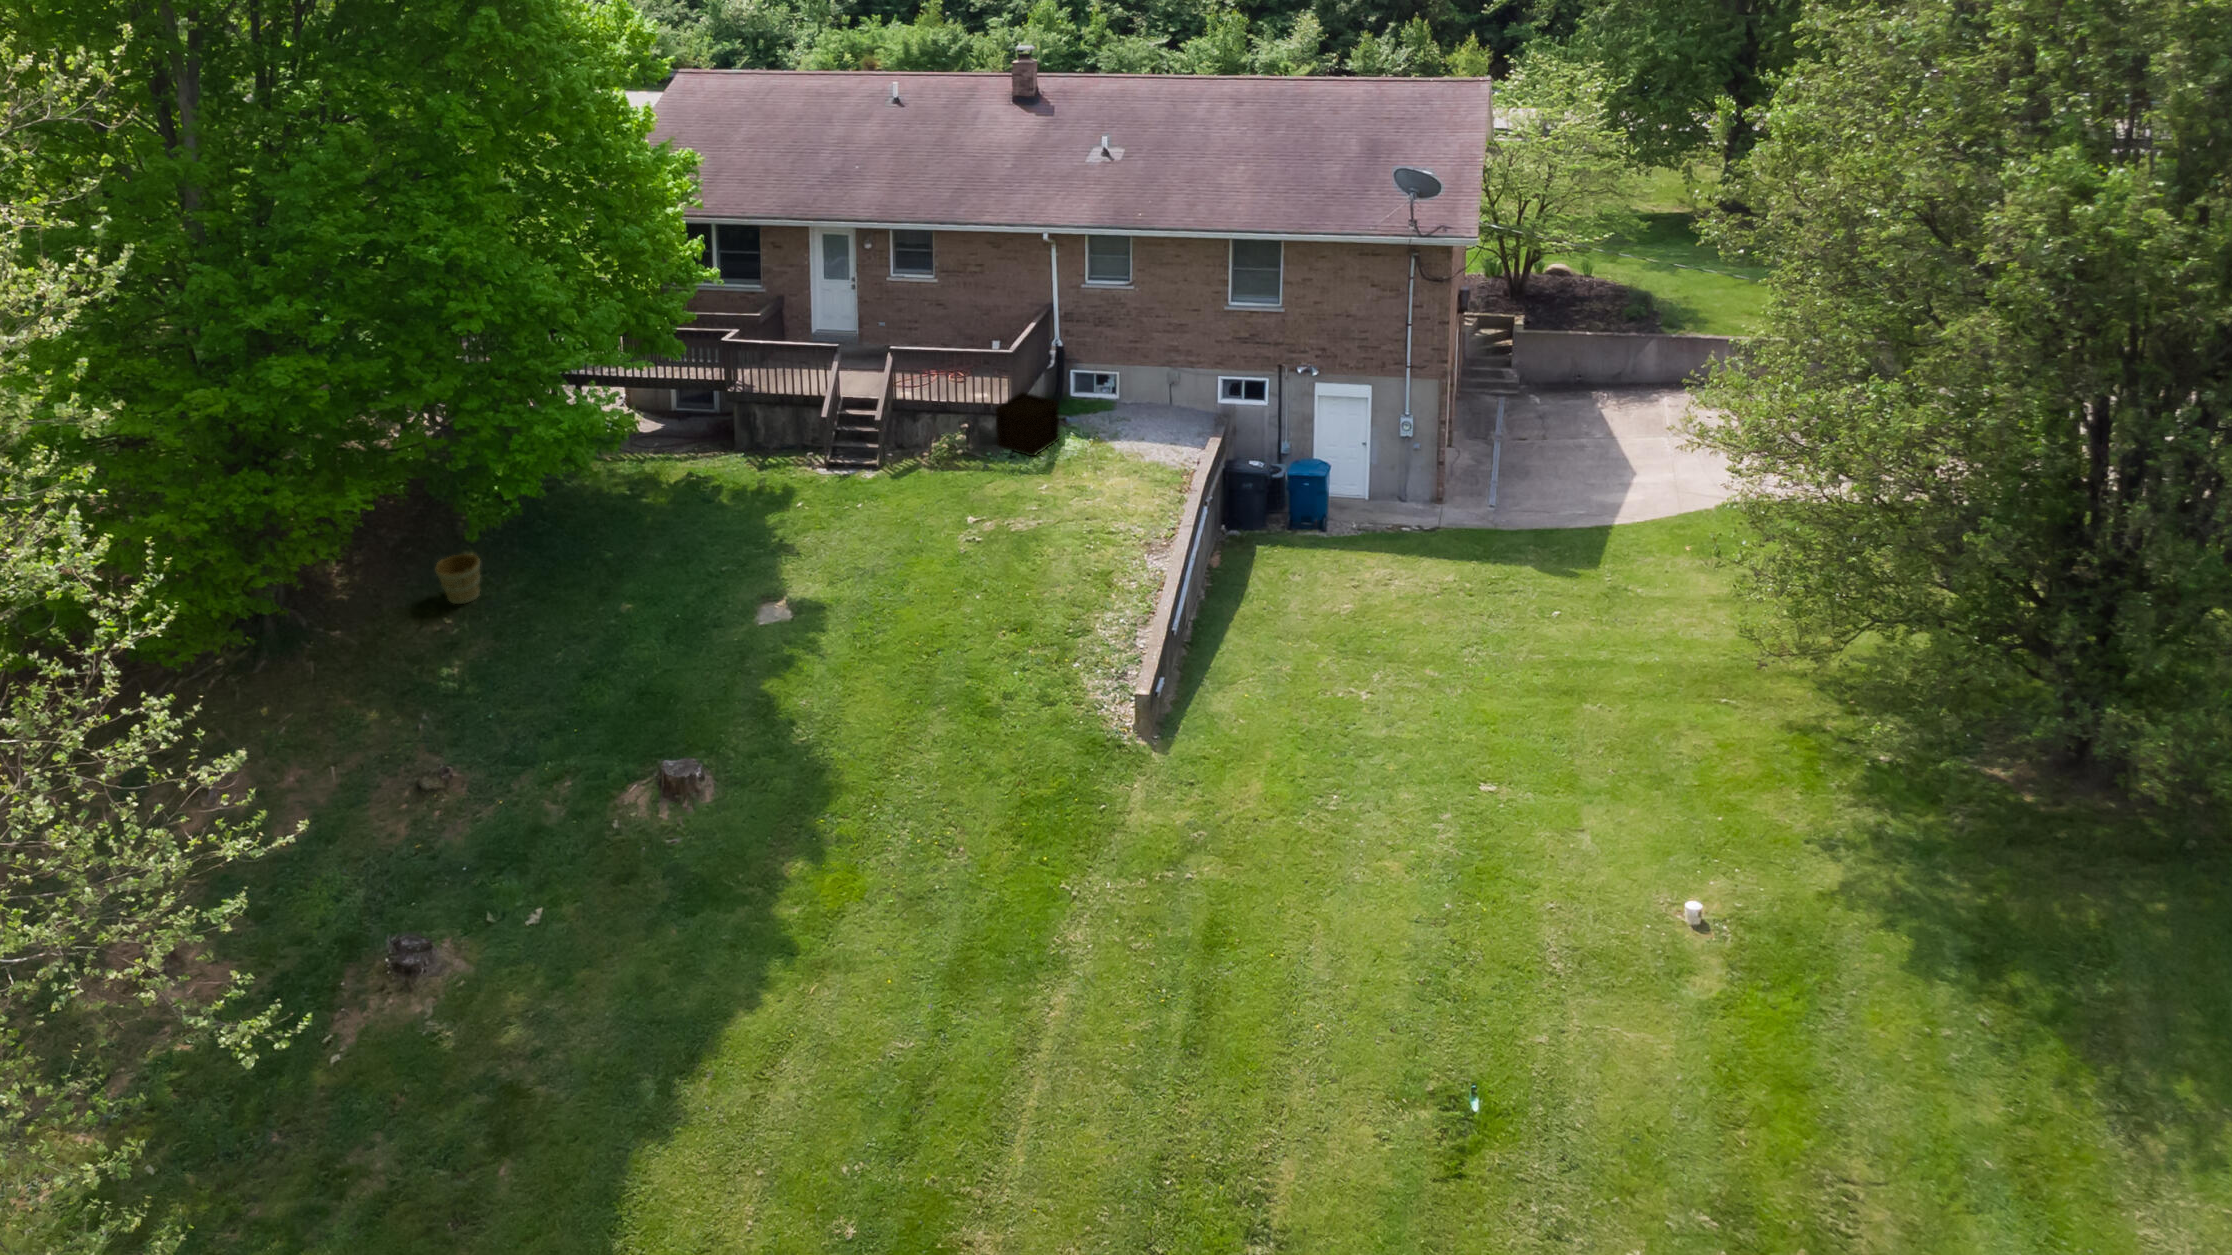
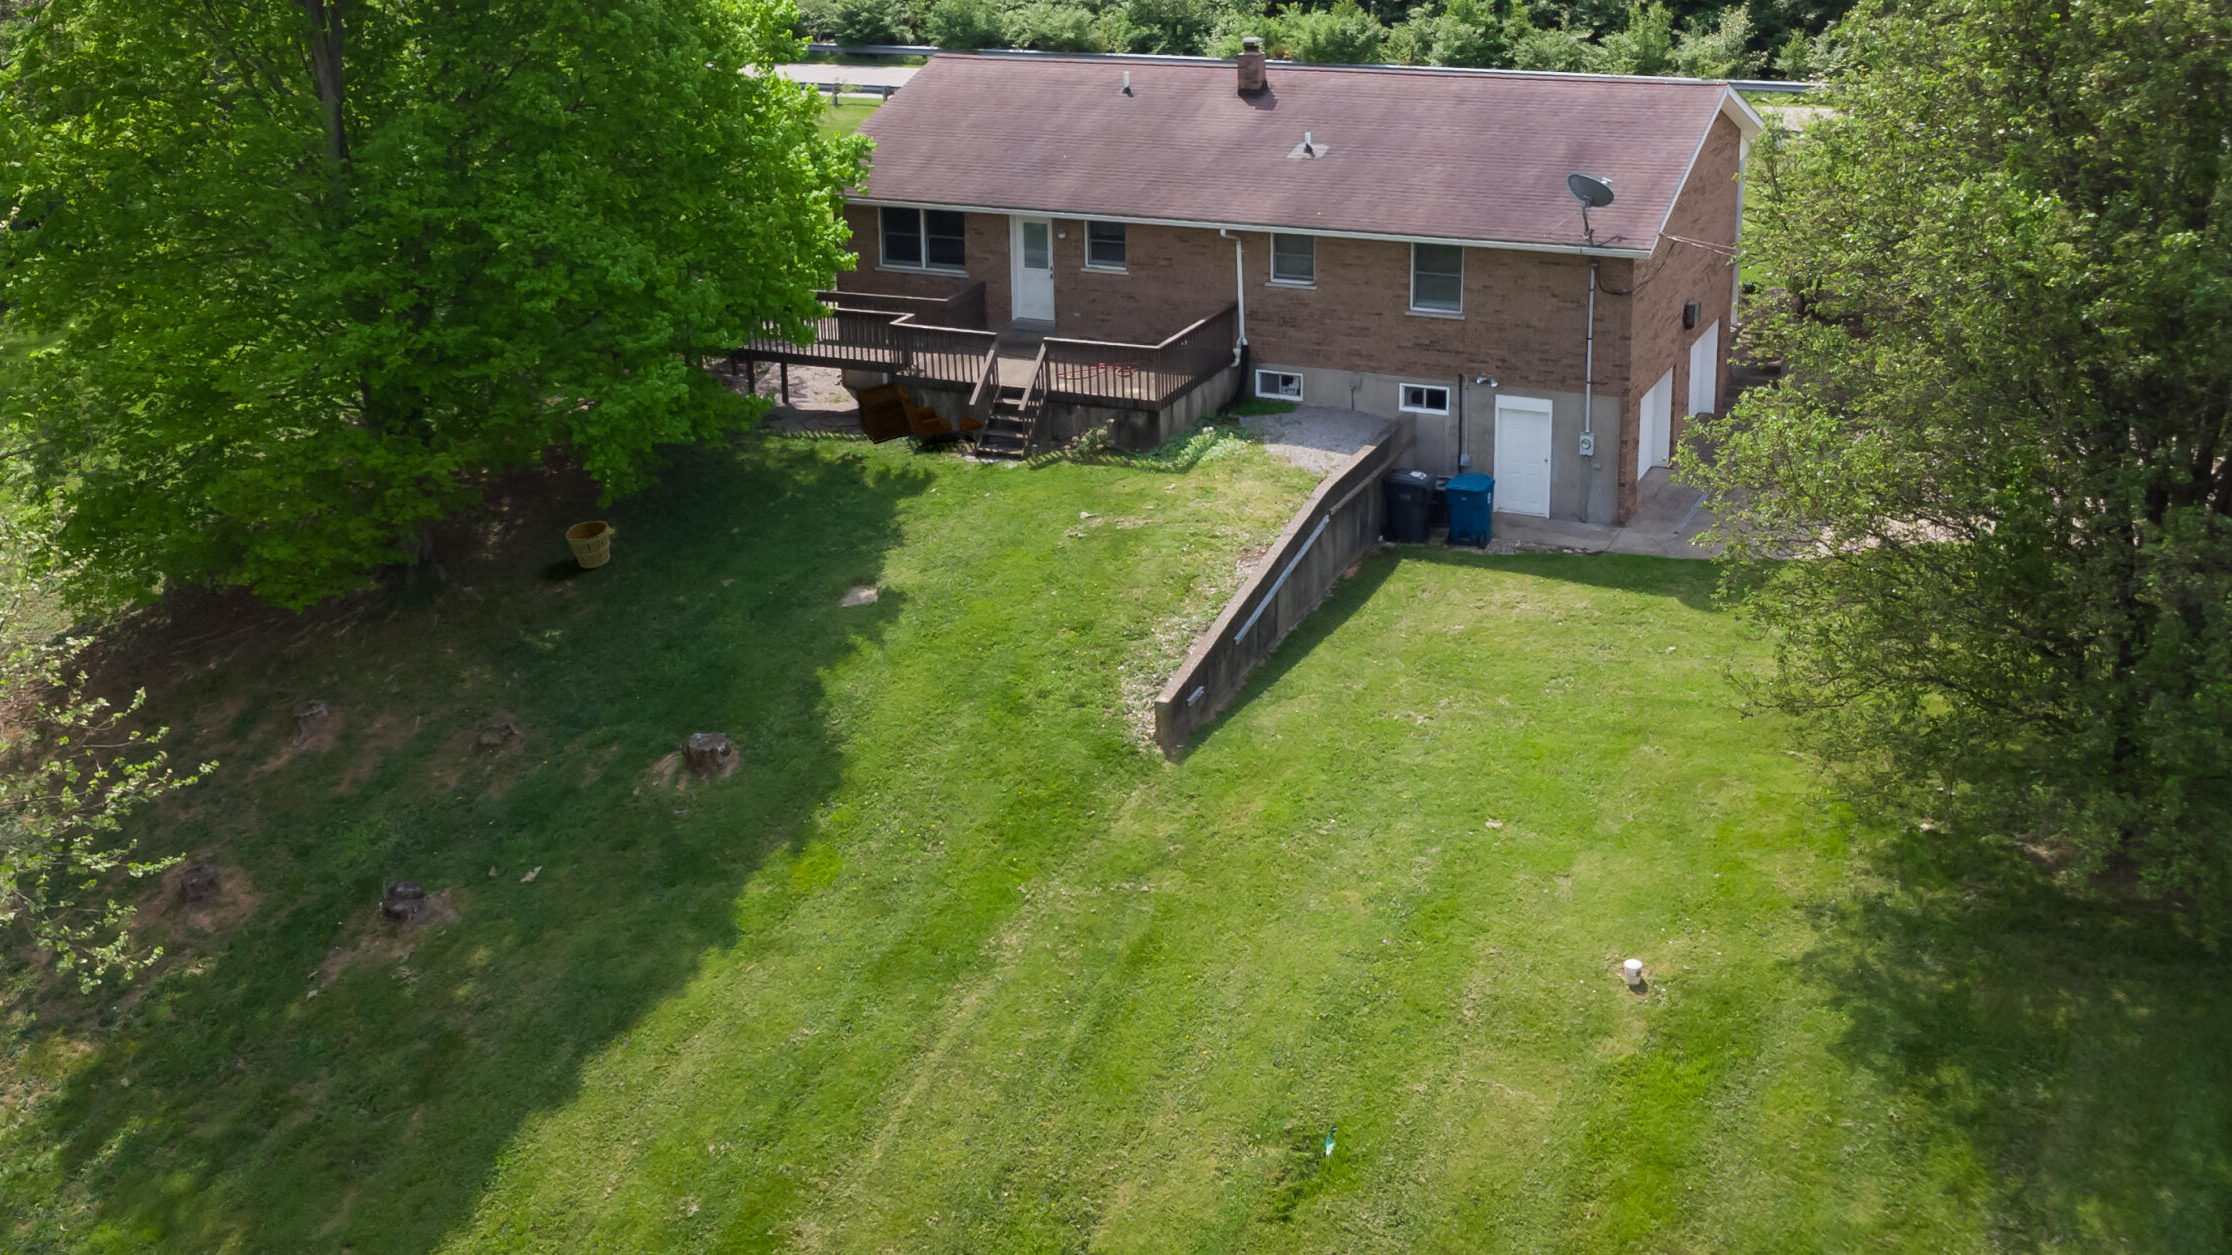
wooden crate: present [995,392,1060,456] -> present [856,381,912,443]
lounge chair: none [747,400,833,468] -> present [898,385,983,454]

